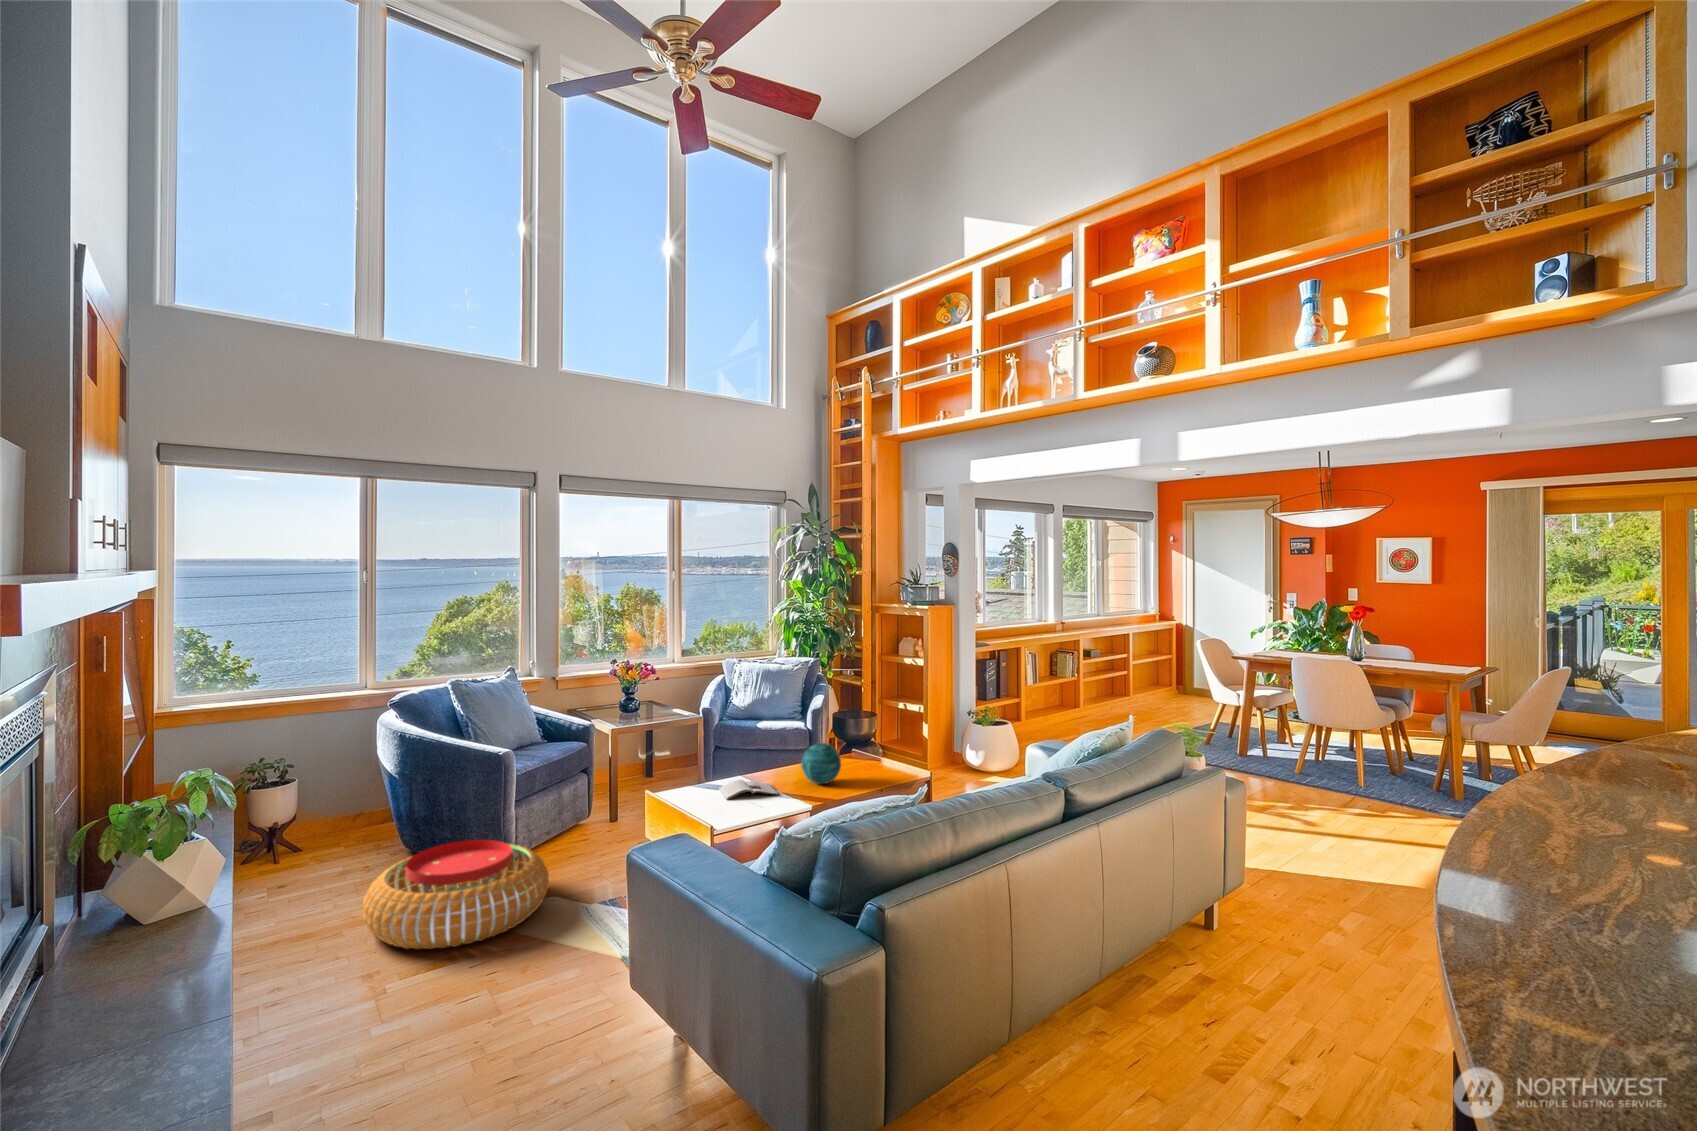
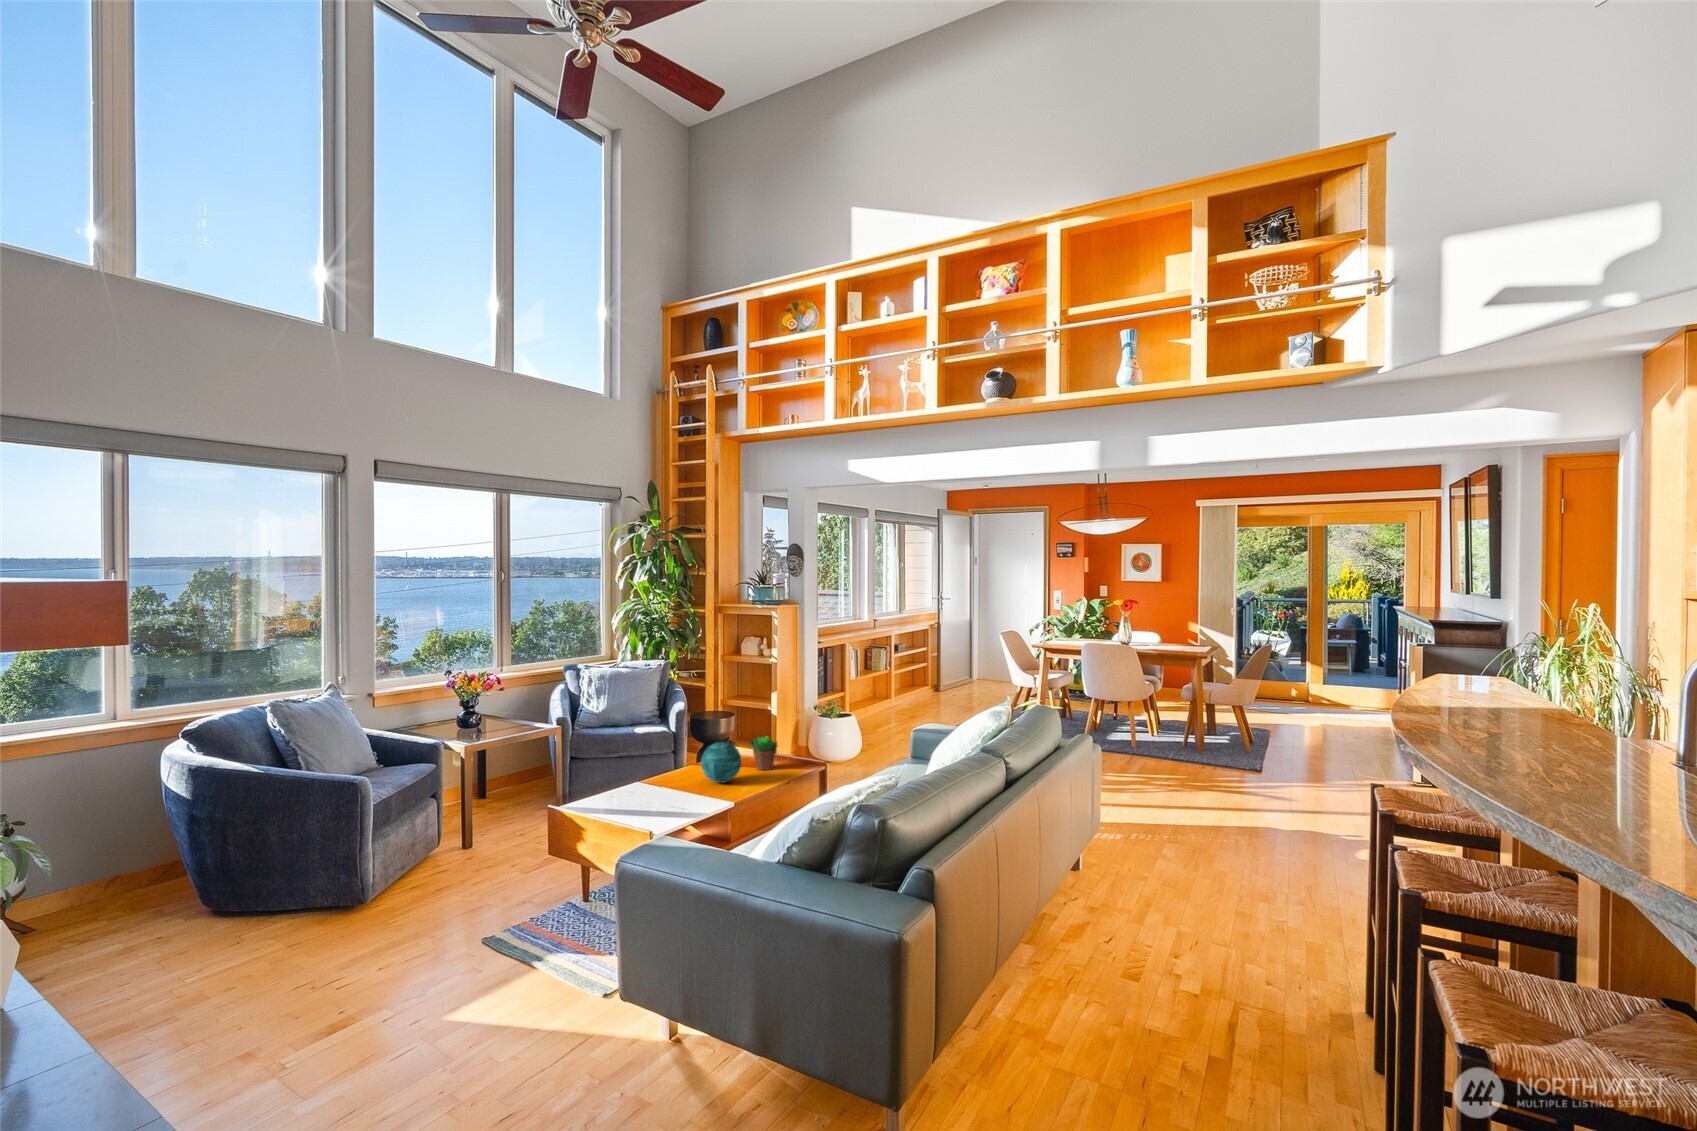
succulent plant: none [856,740,888,775] -> present [748,736,778,770]
magazine: present [719,780,778,800] -> none [620,785,687,807]
pouf: present [362,840,549,949] -> none [210,878,443,1015]

